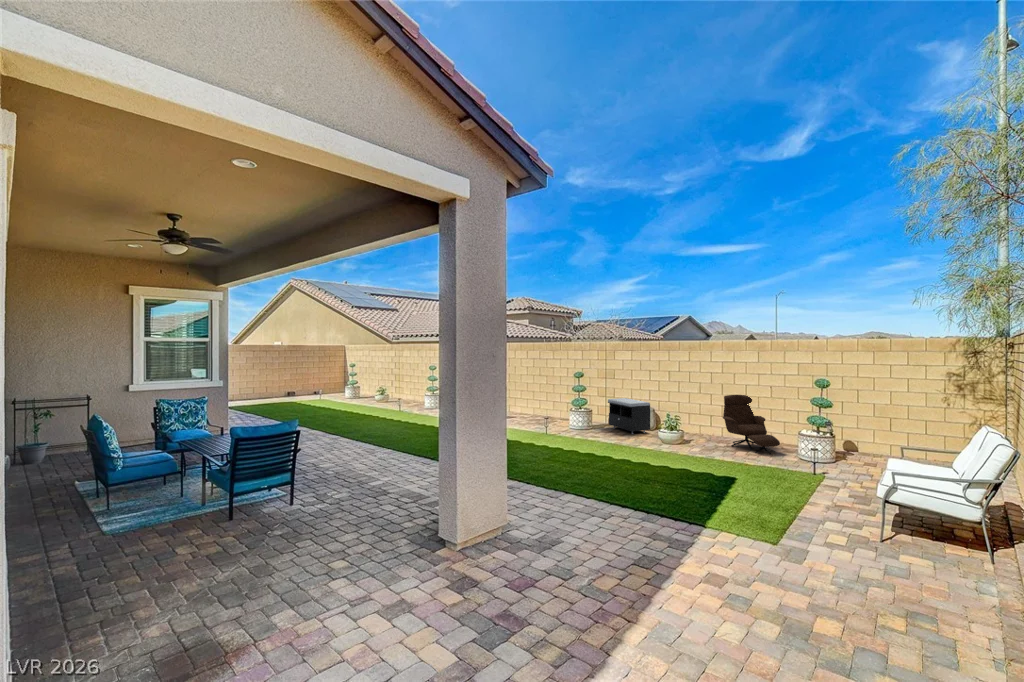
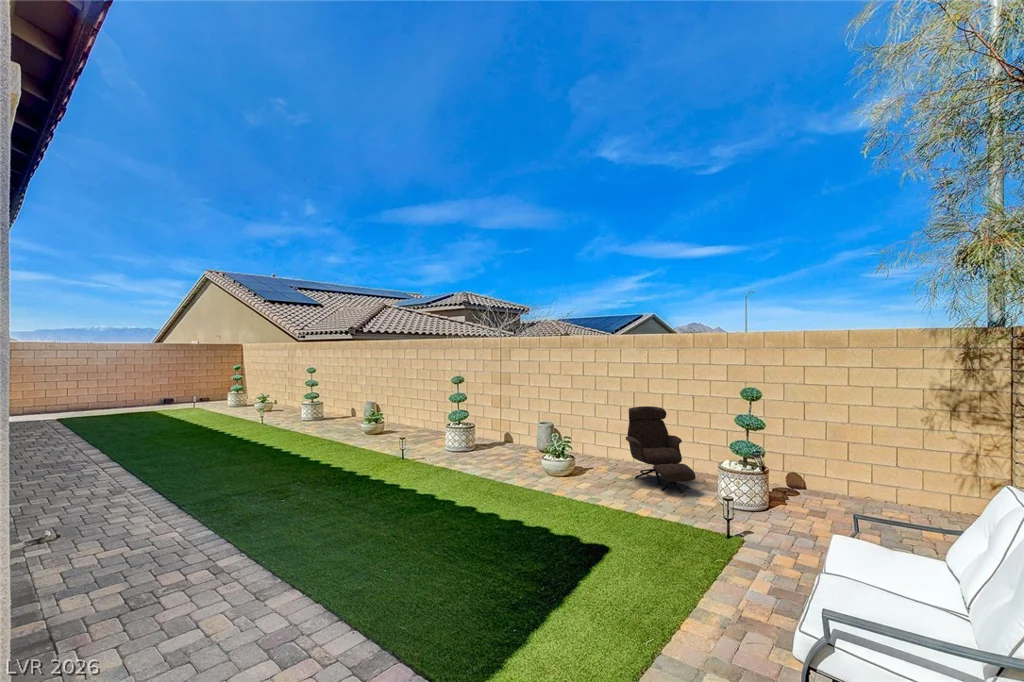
storage bench: present [608,398,650,434] -> none [494,409,542,457]

